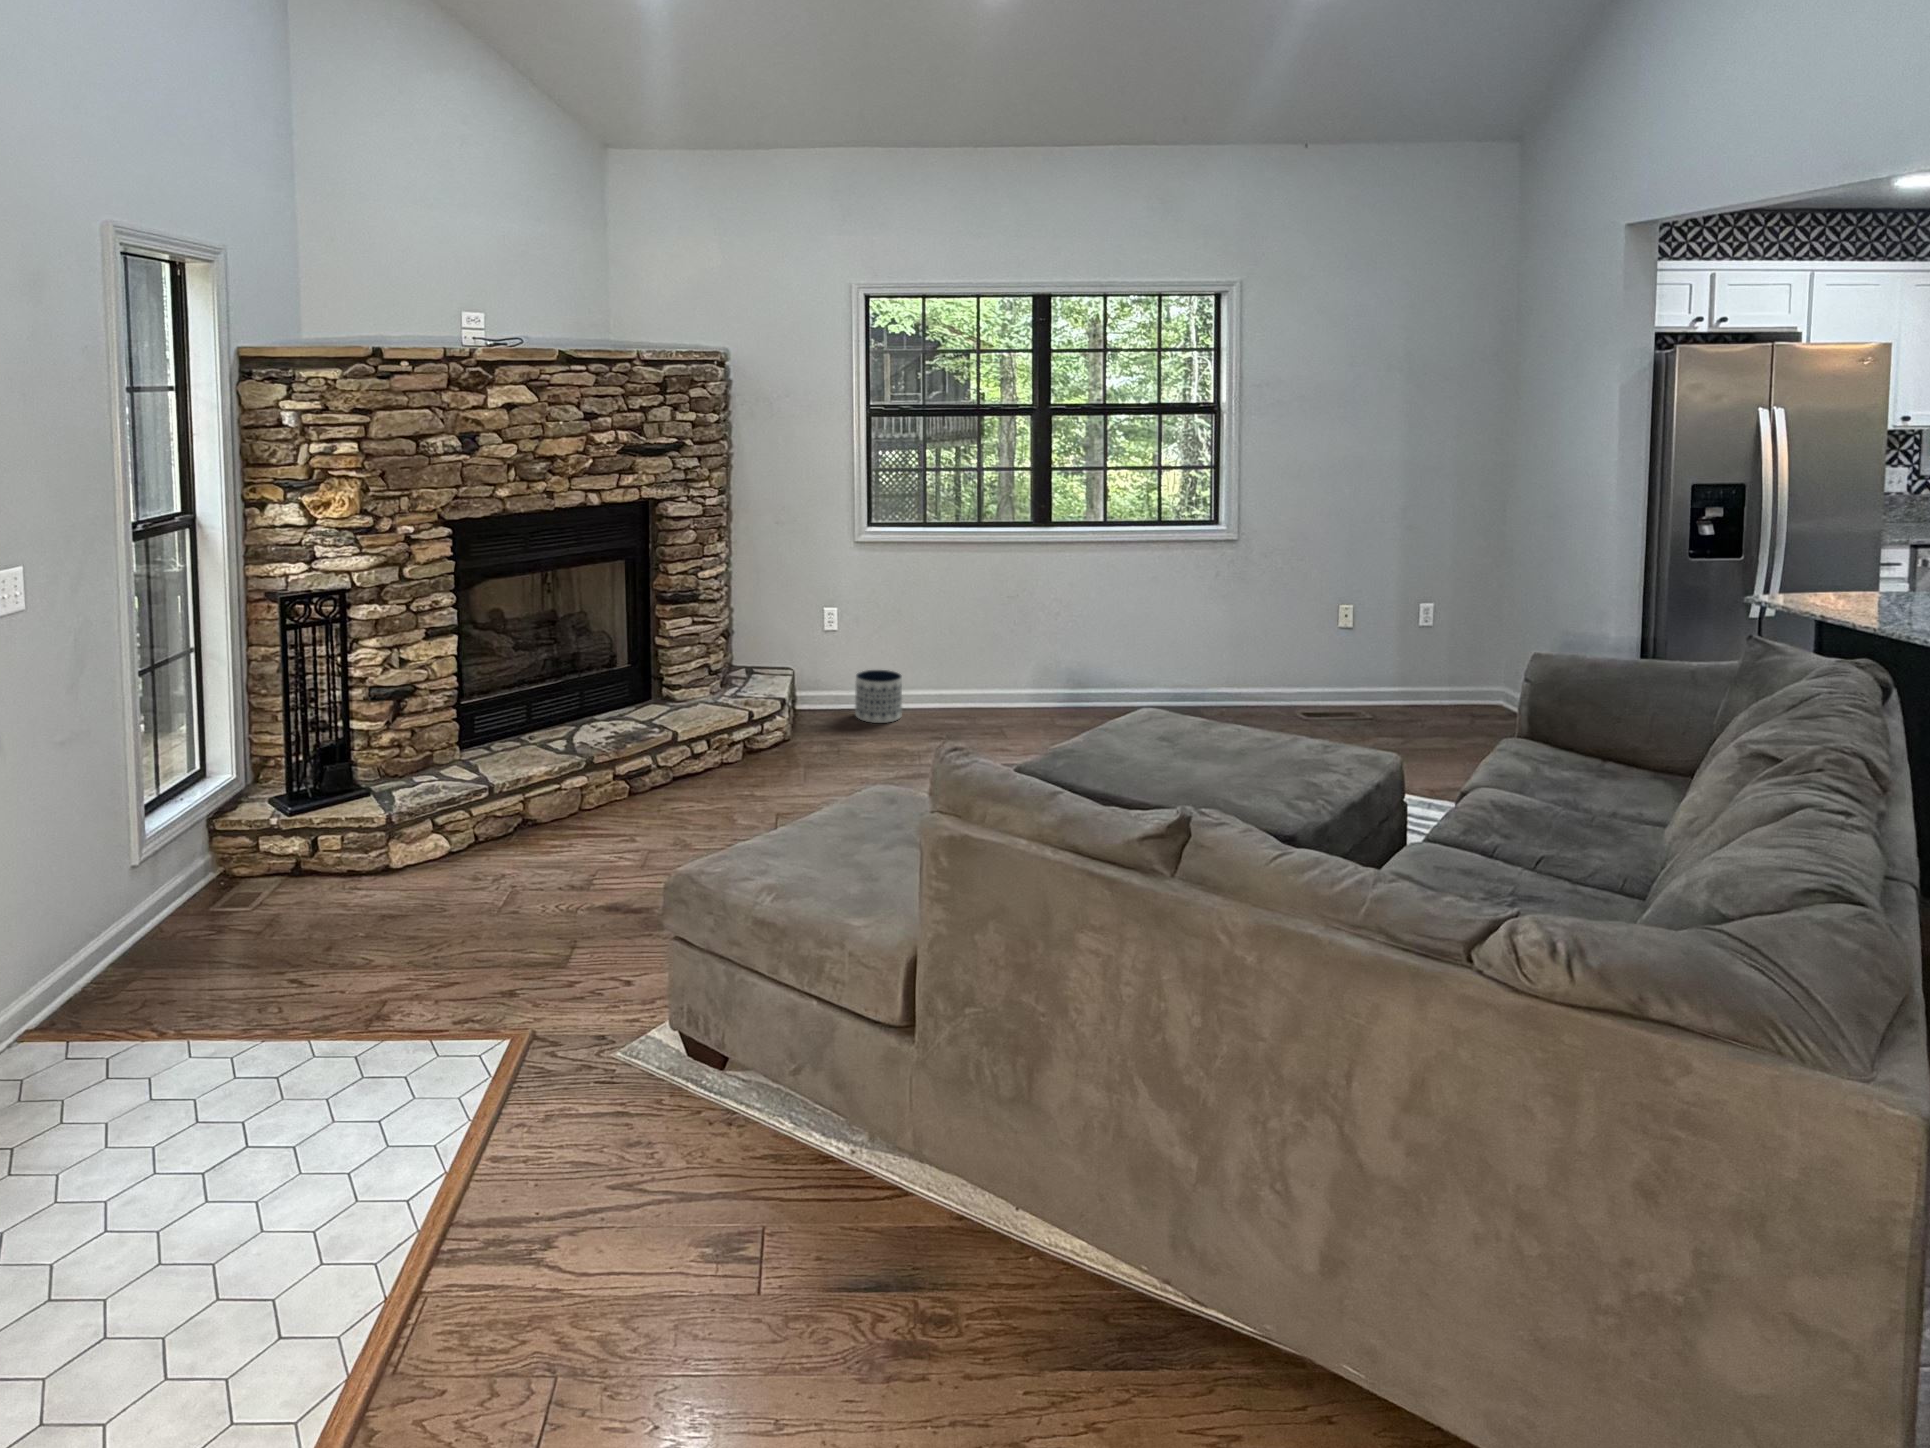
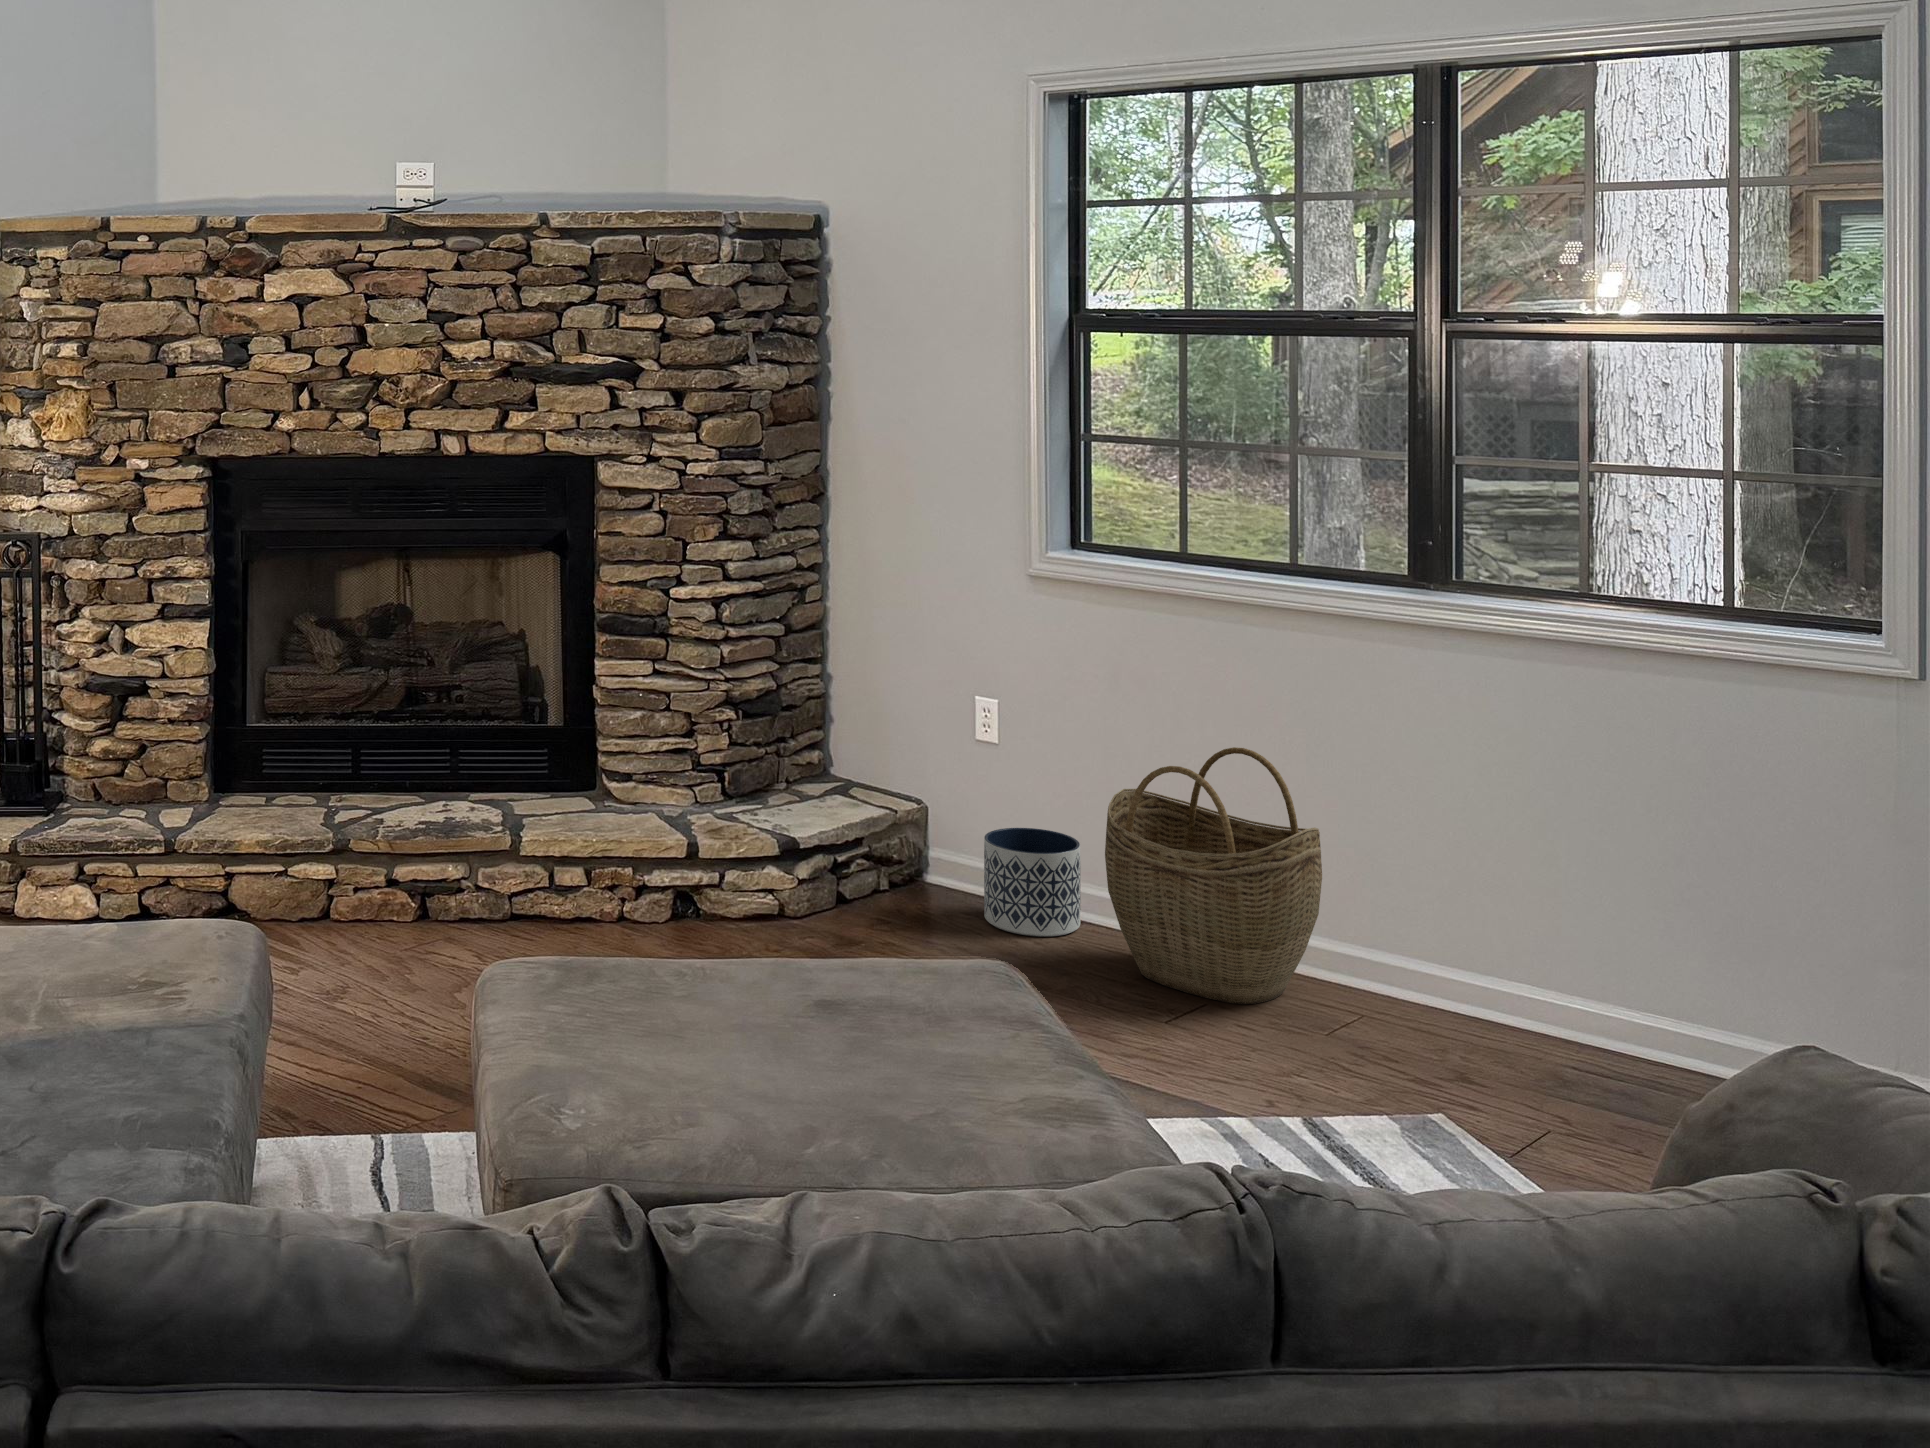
woven basket: none [936,612,1031,729] -> present [1105,747,1322,1004]

